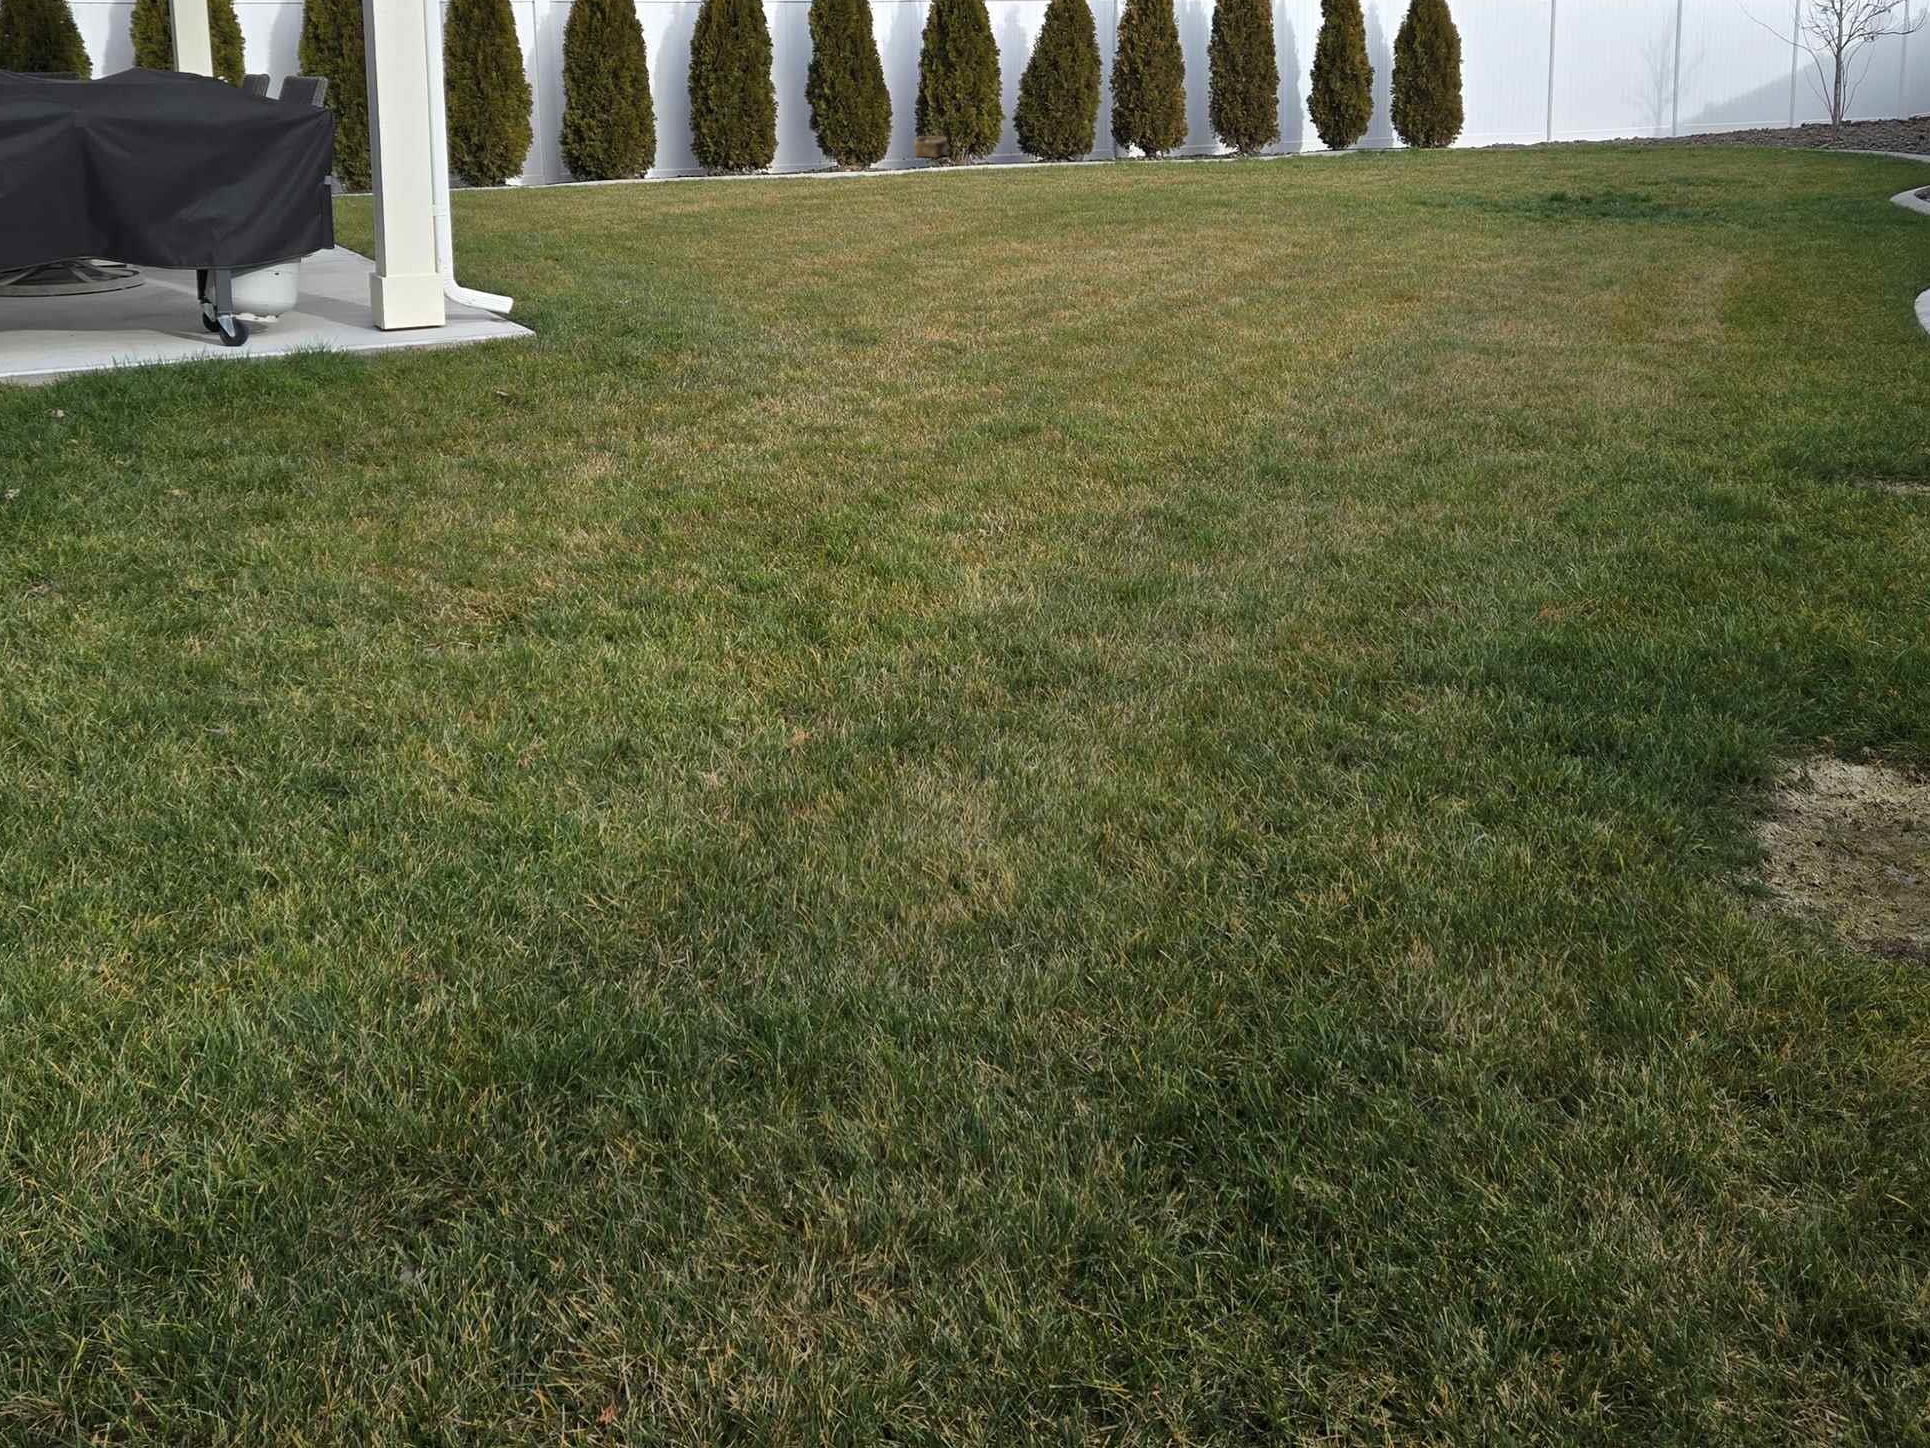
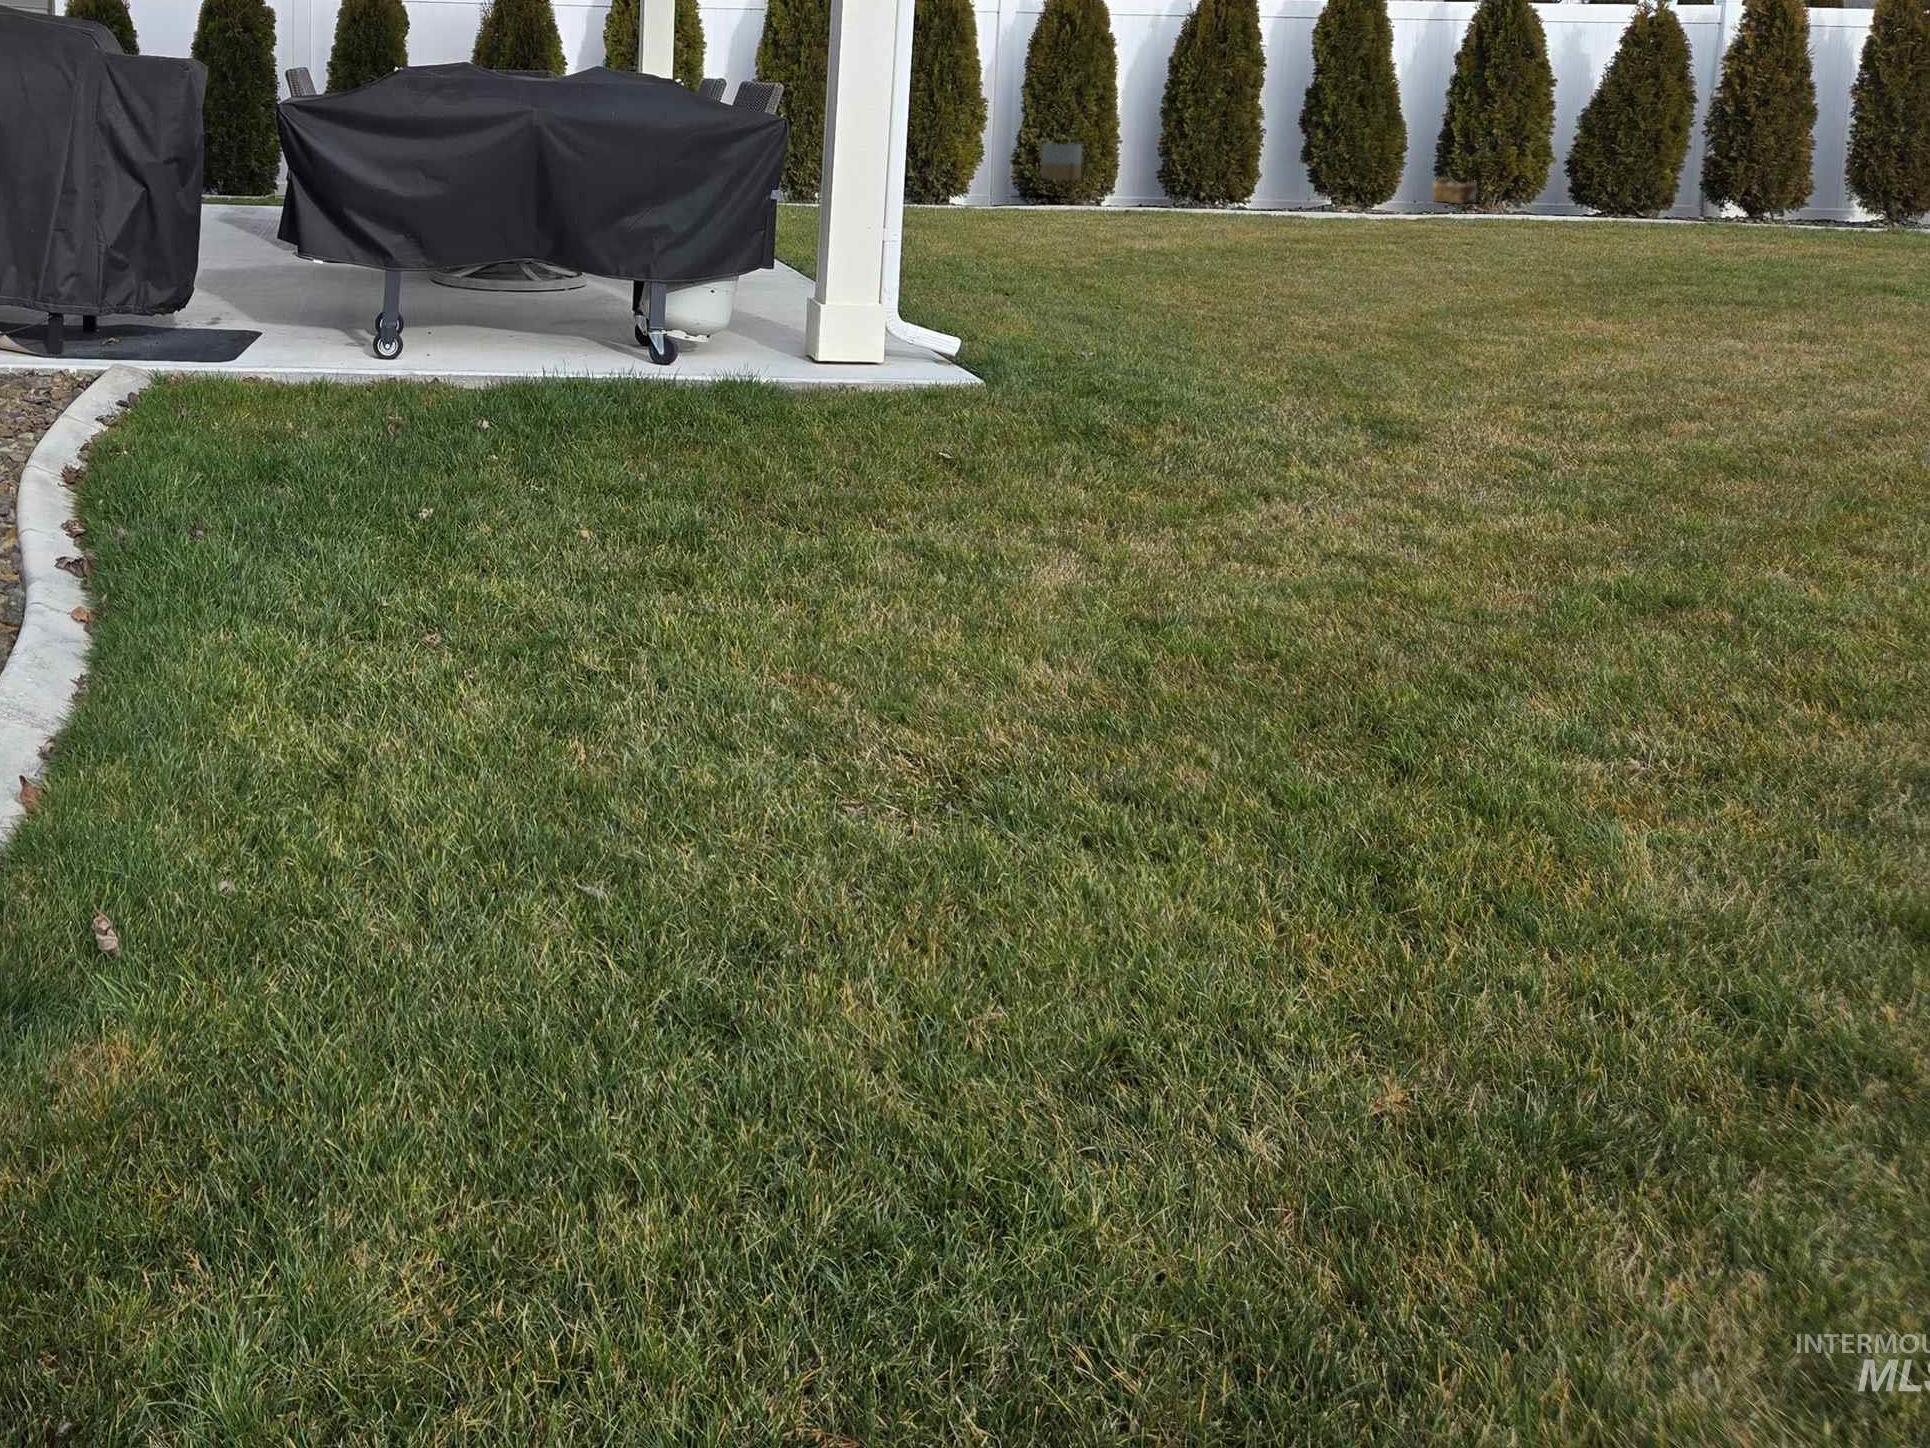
planter: none [587,122,625,173] -> present [1038,143,1082,196]

